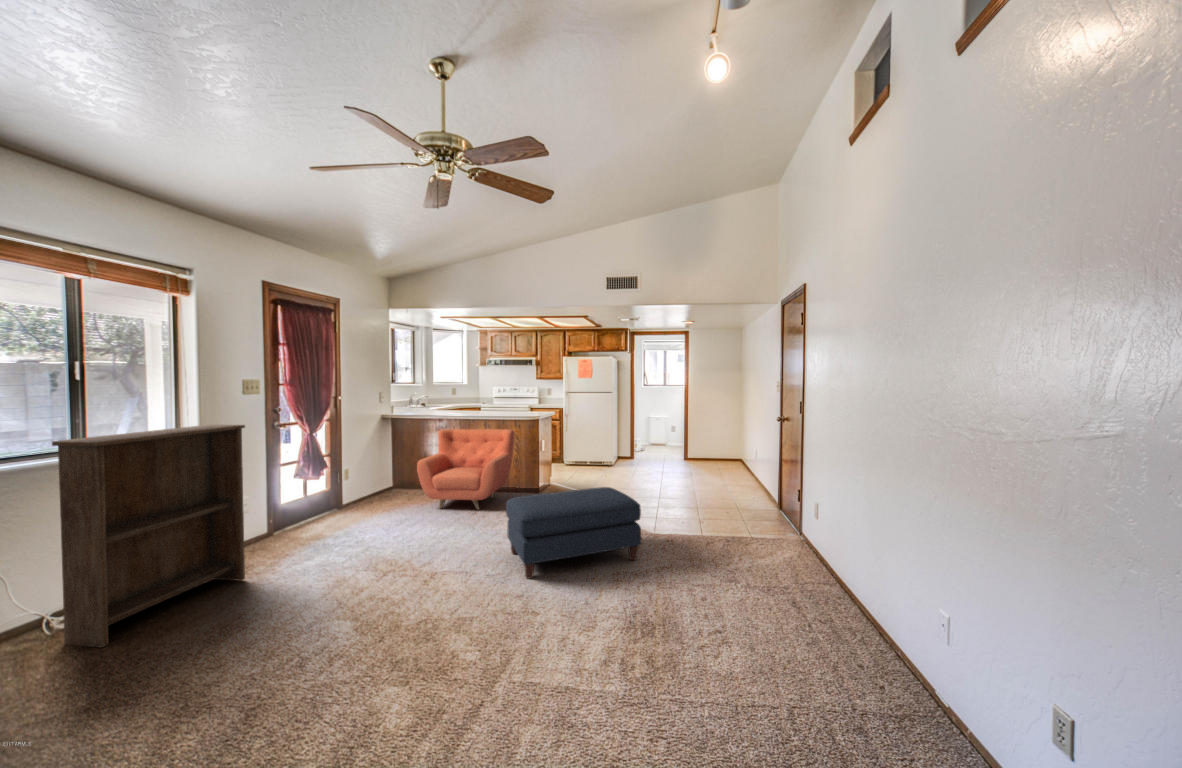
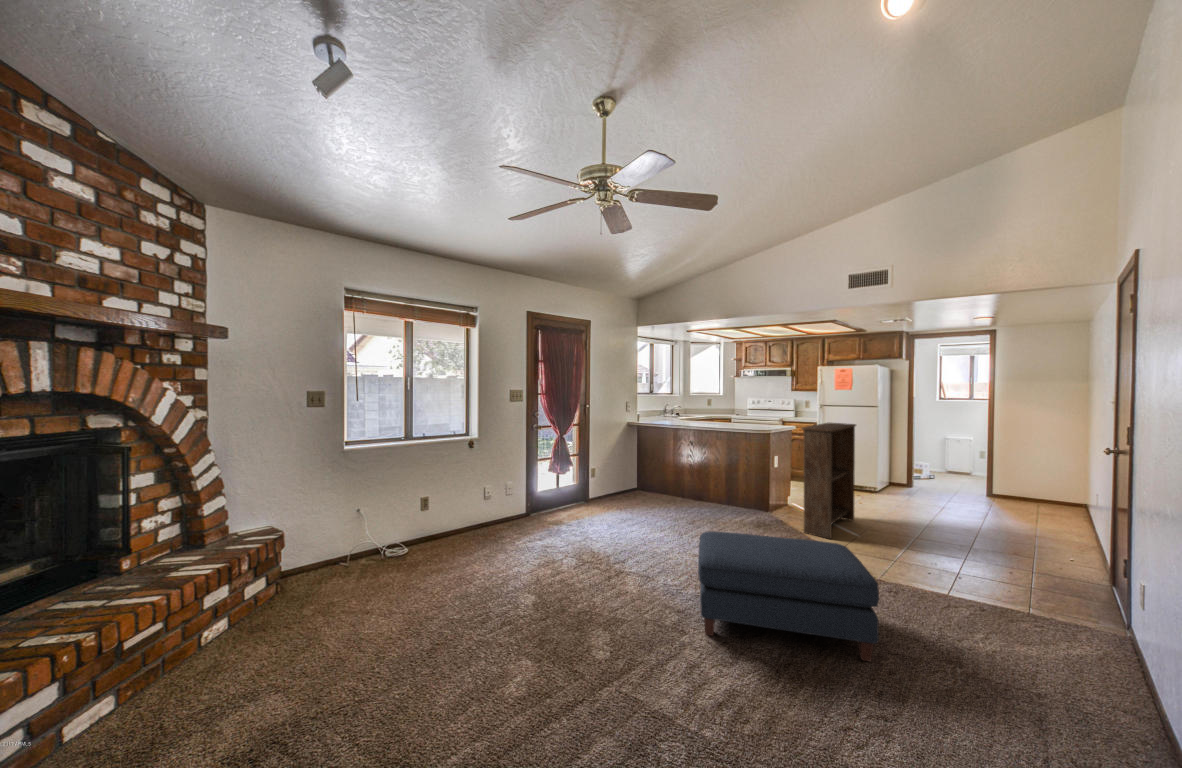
bookshelf: present [52,425,245,647] -> present [802,423,856,539]
armchair: present [417,429,514,510] -> none [644,441,745,529]

